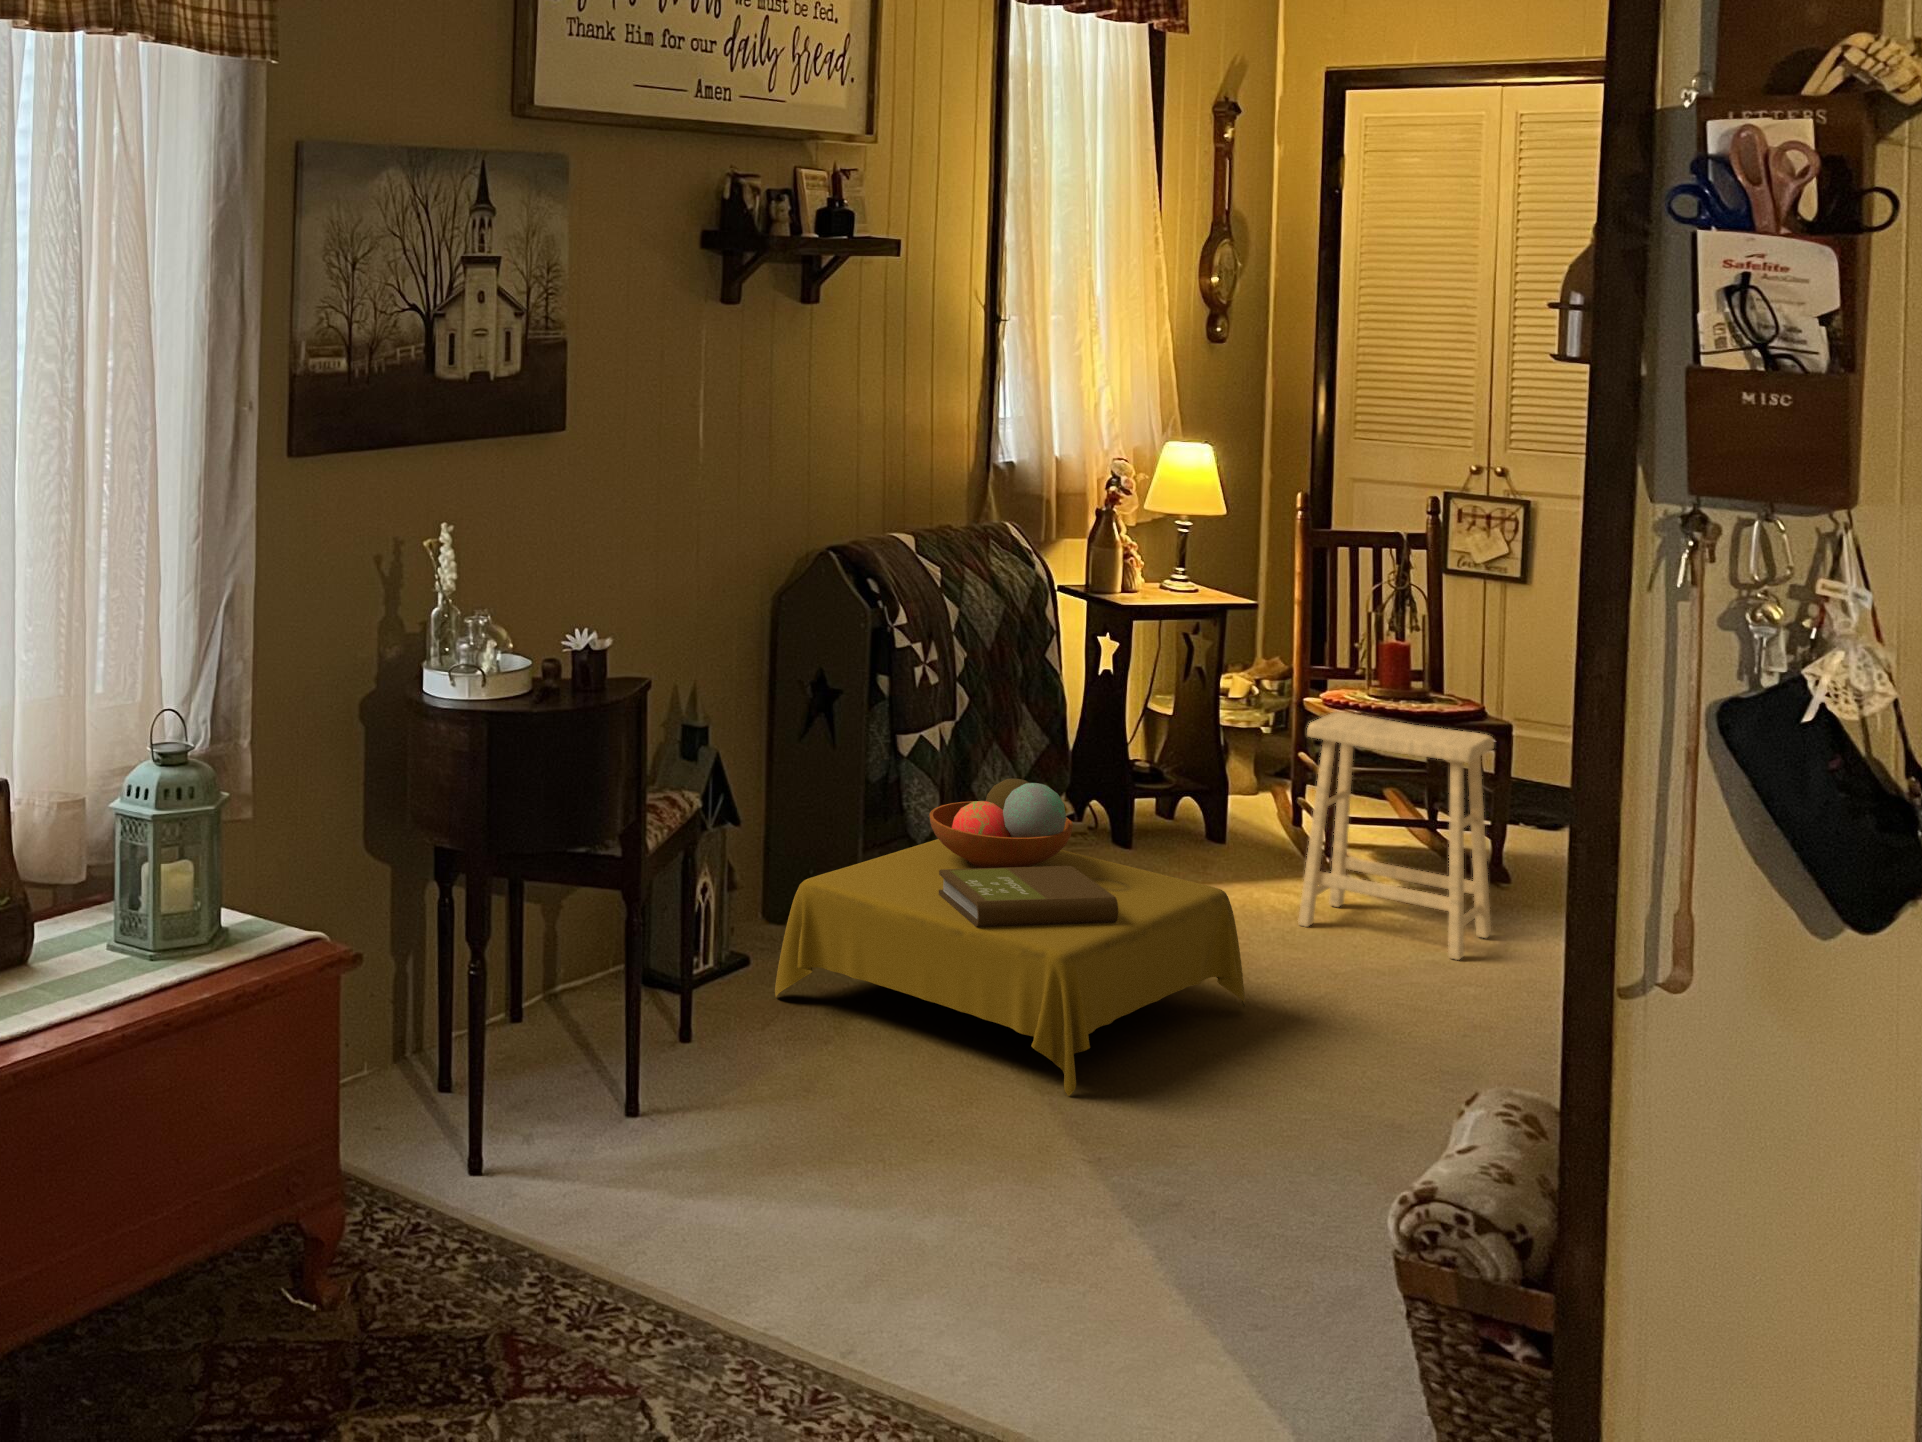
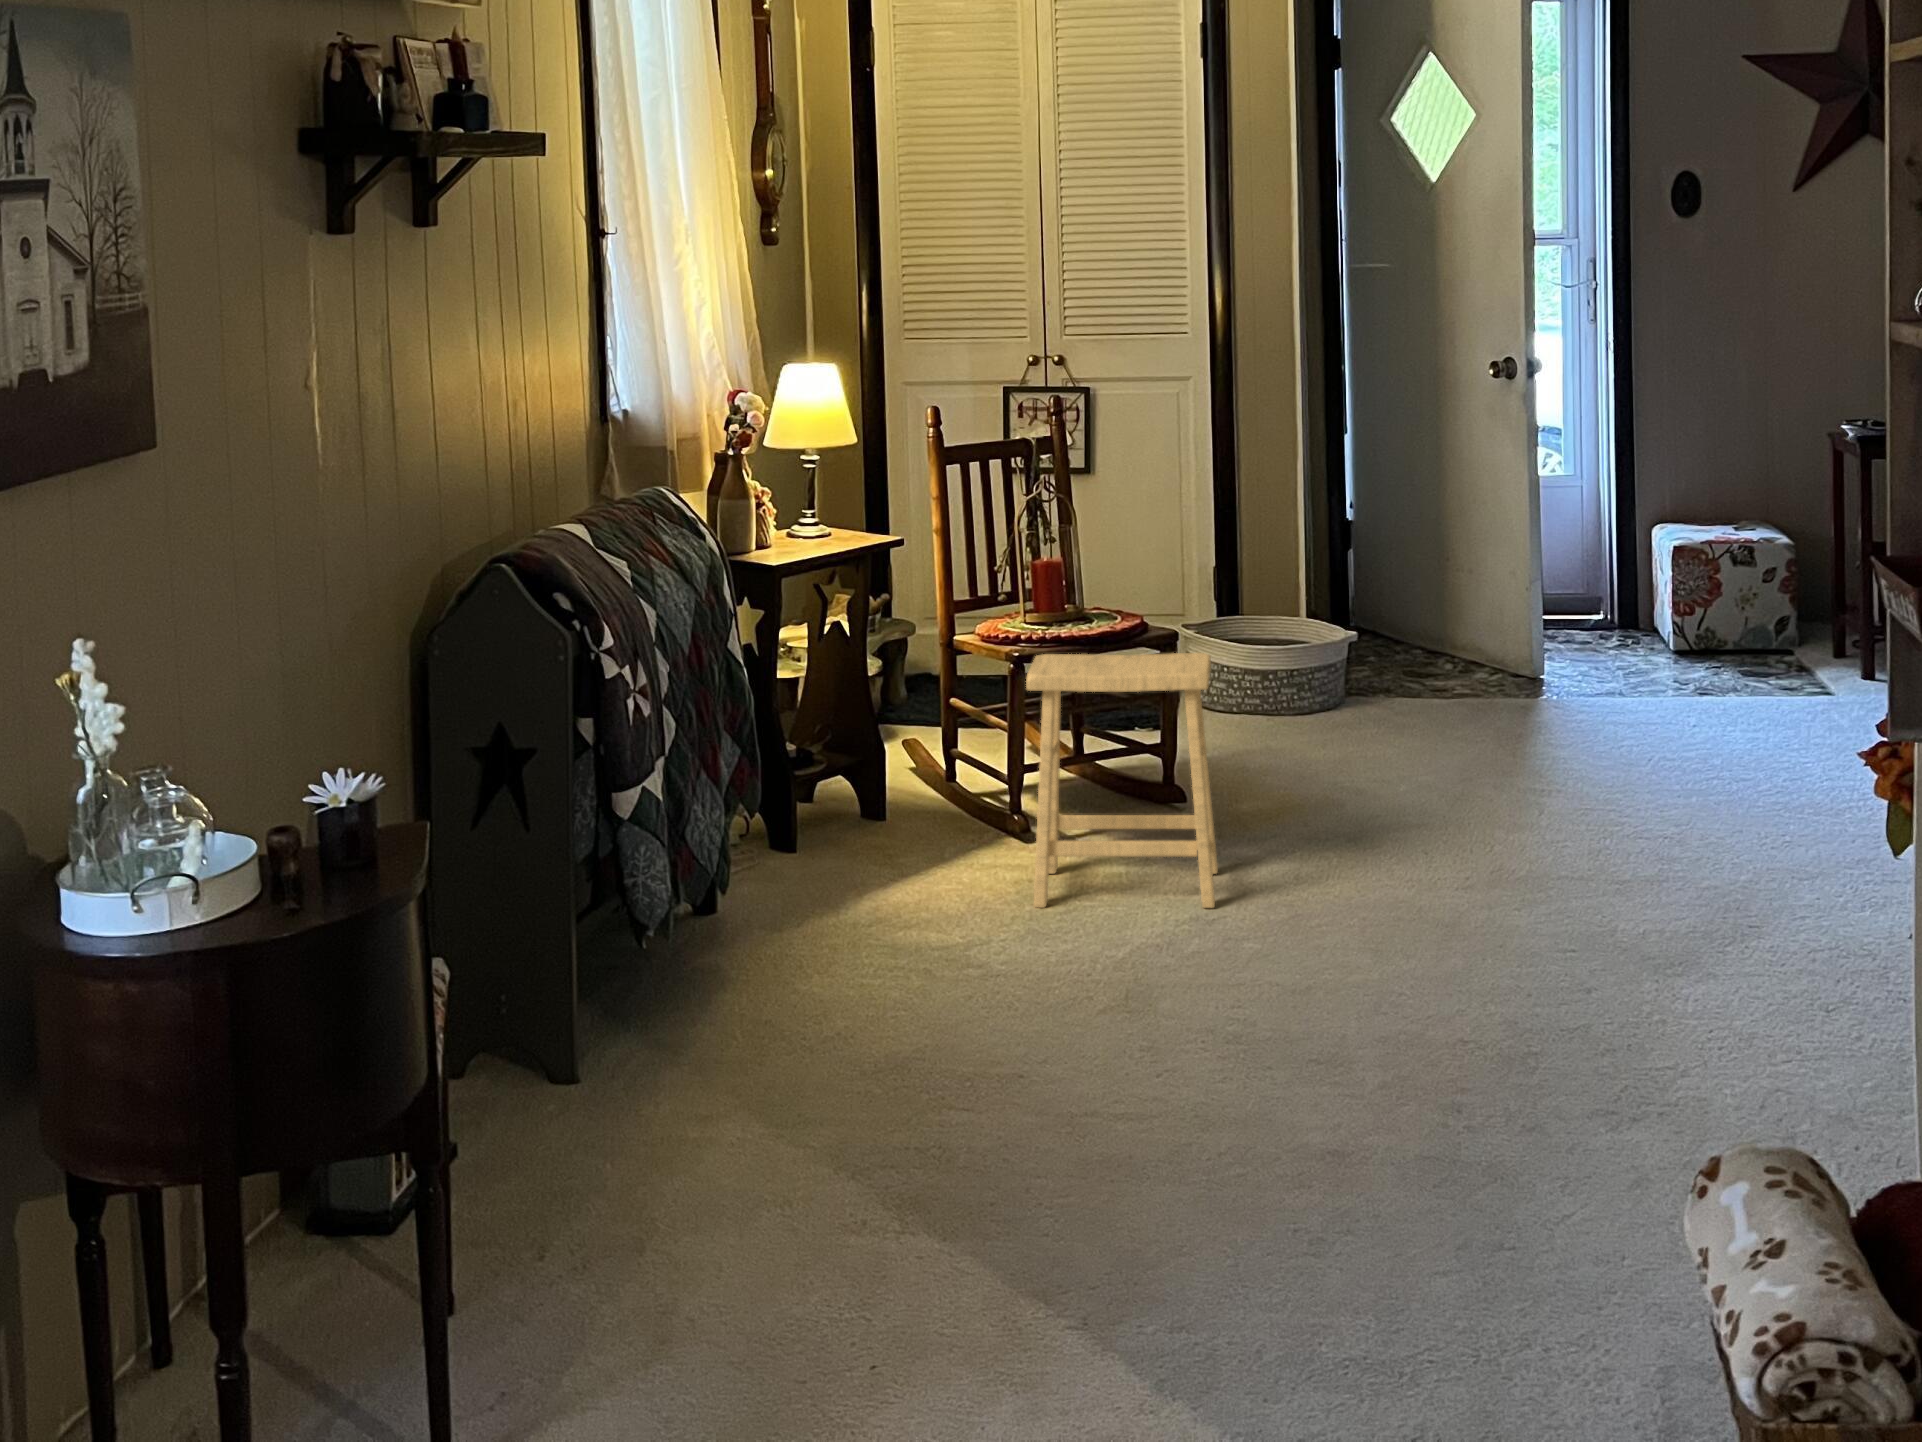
side table: present [775,779,1245,1096] -> none [518,819,1072,1231]

